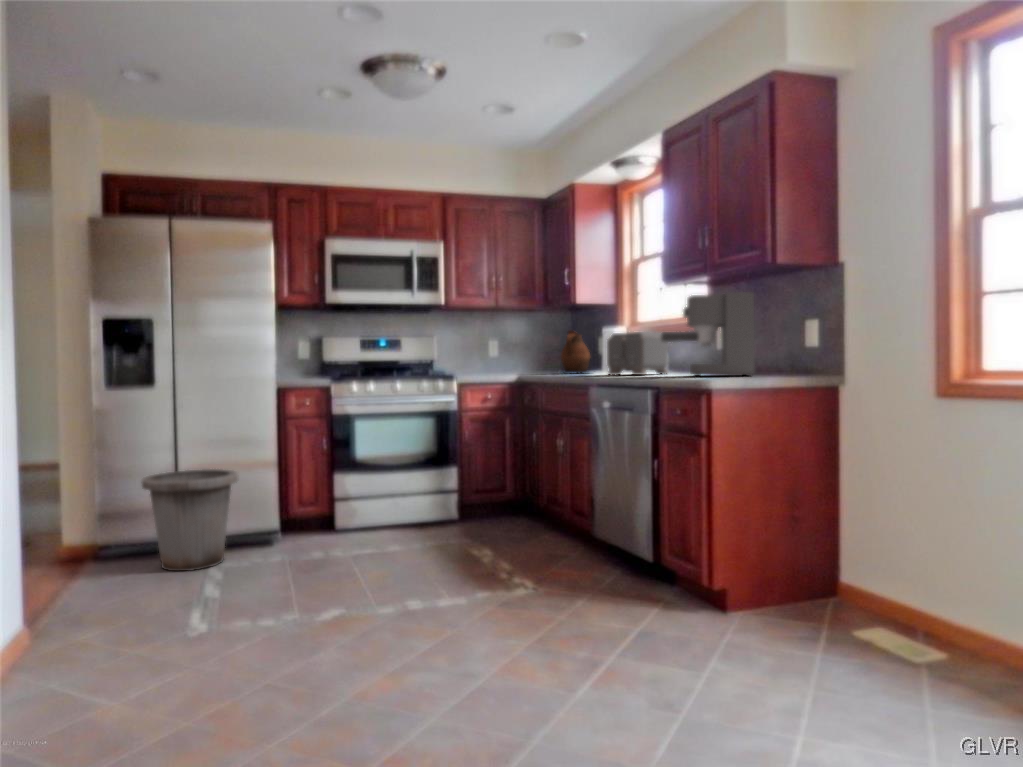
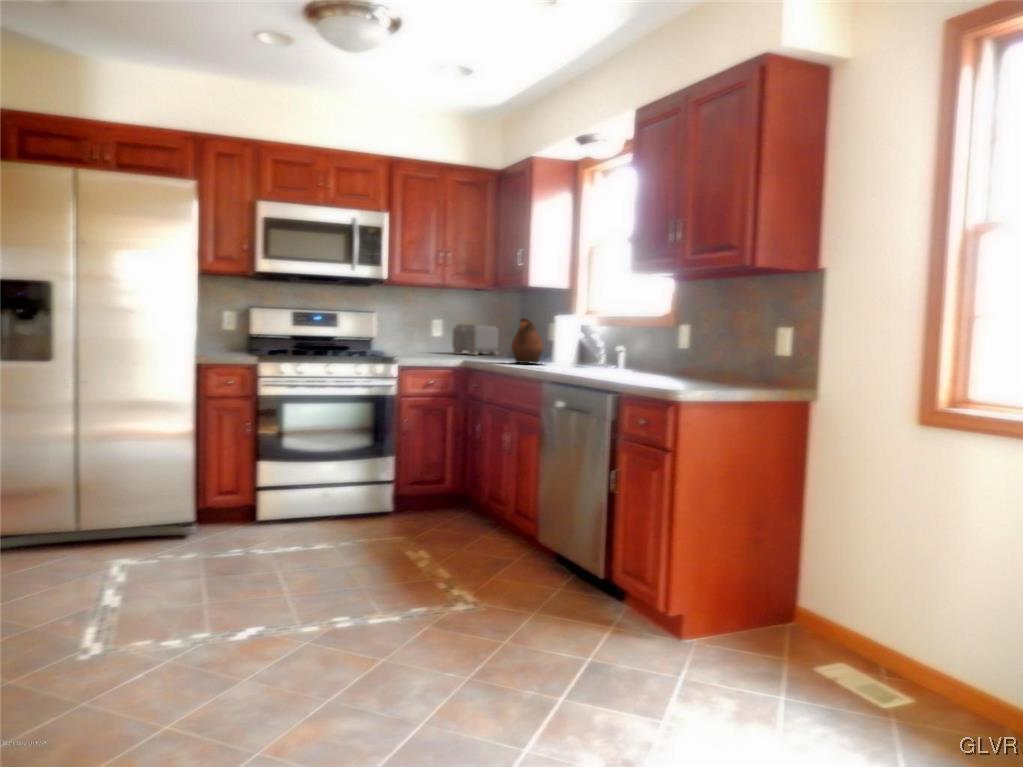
coffee maker: present [661,292,755,376] -> none [626,295,729,386]
toaster: present [607,332,668,375] -> present [452,325,499,355]
trash can: present [142,469,238,571] -> none [29,455,147,572]

